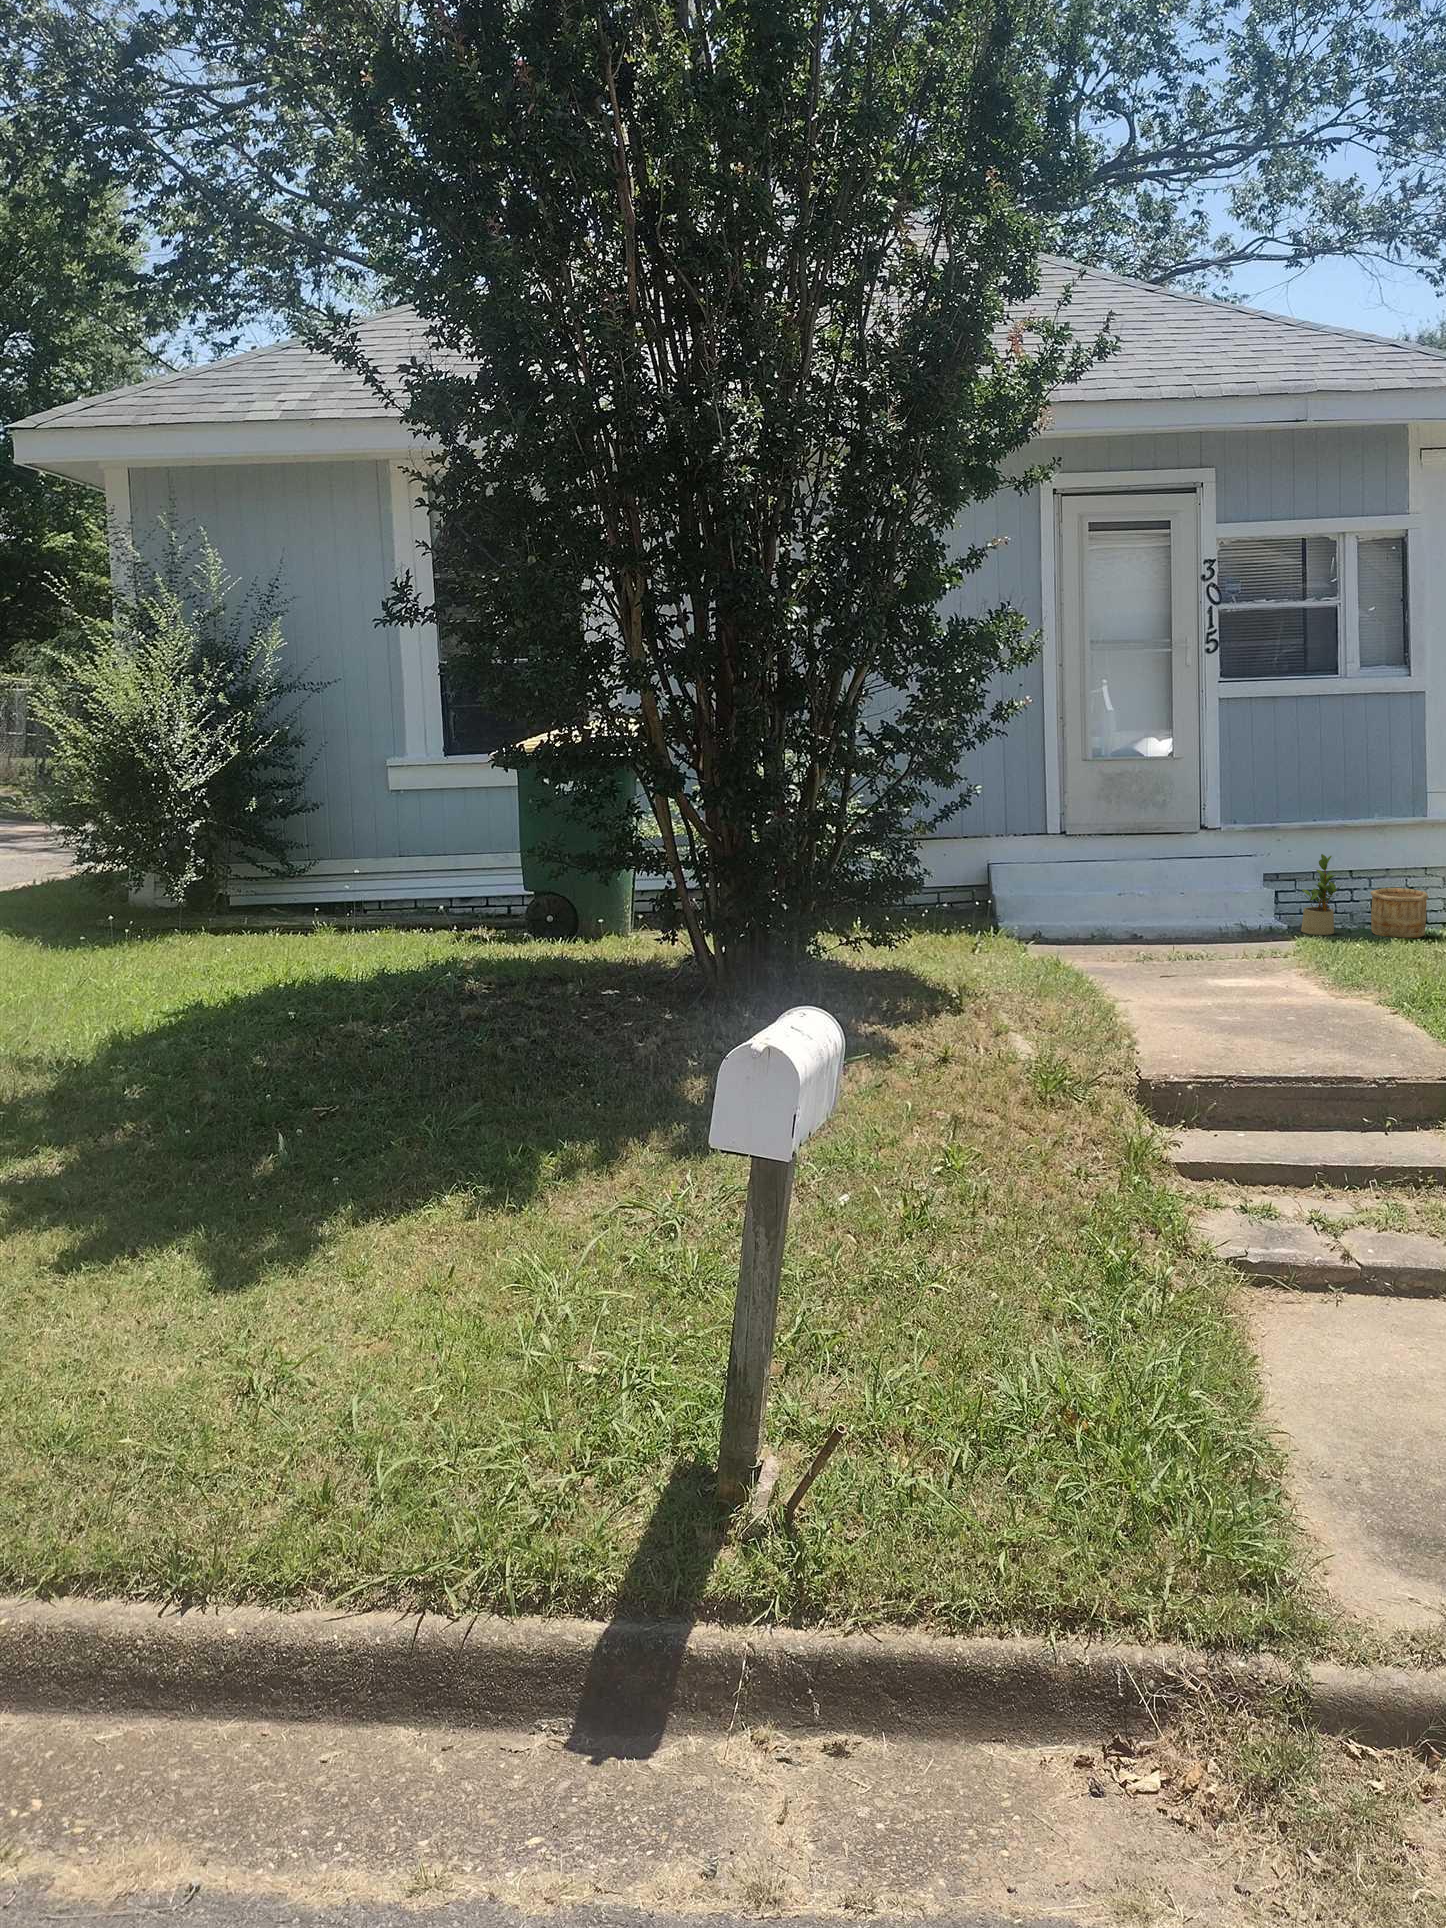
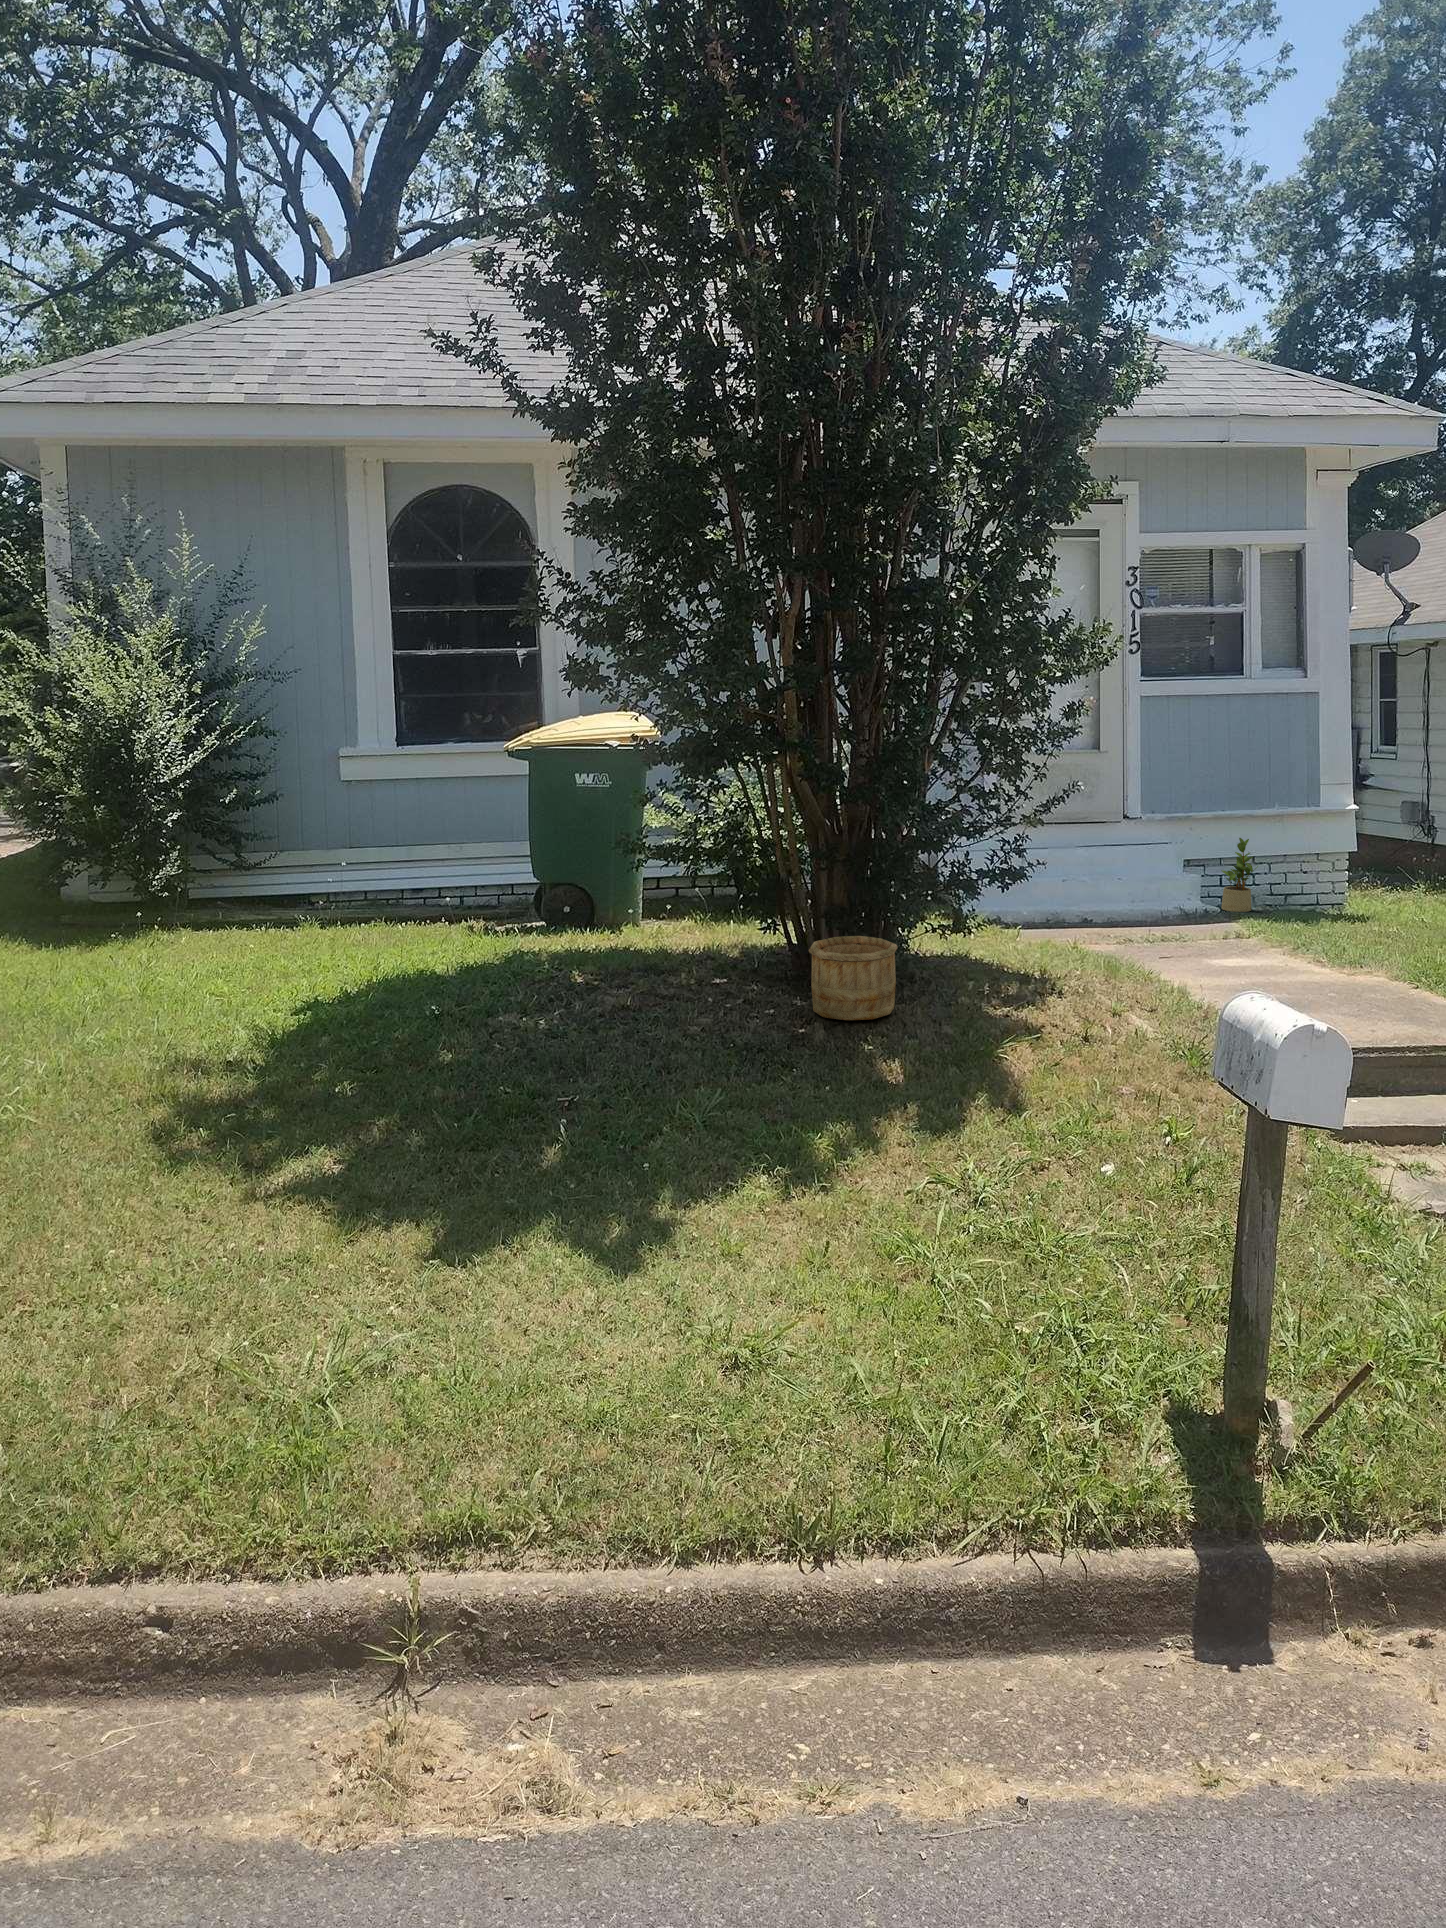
wooden bucket: present [1370,888,1429,938] -> present [809,936,898,1020]

